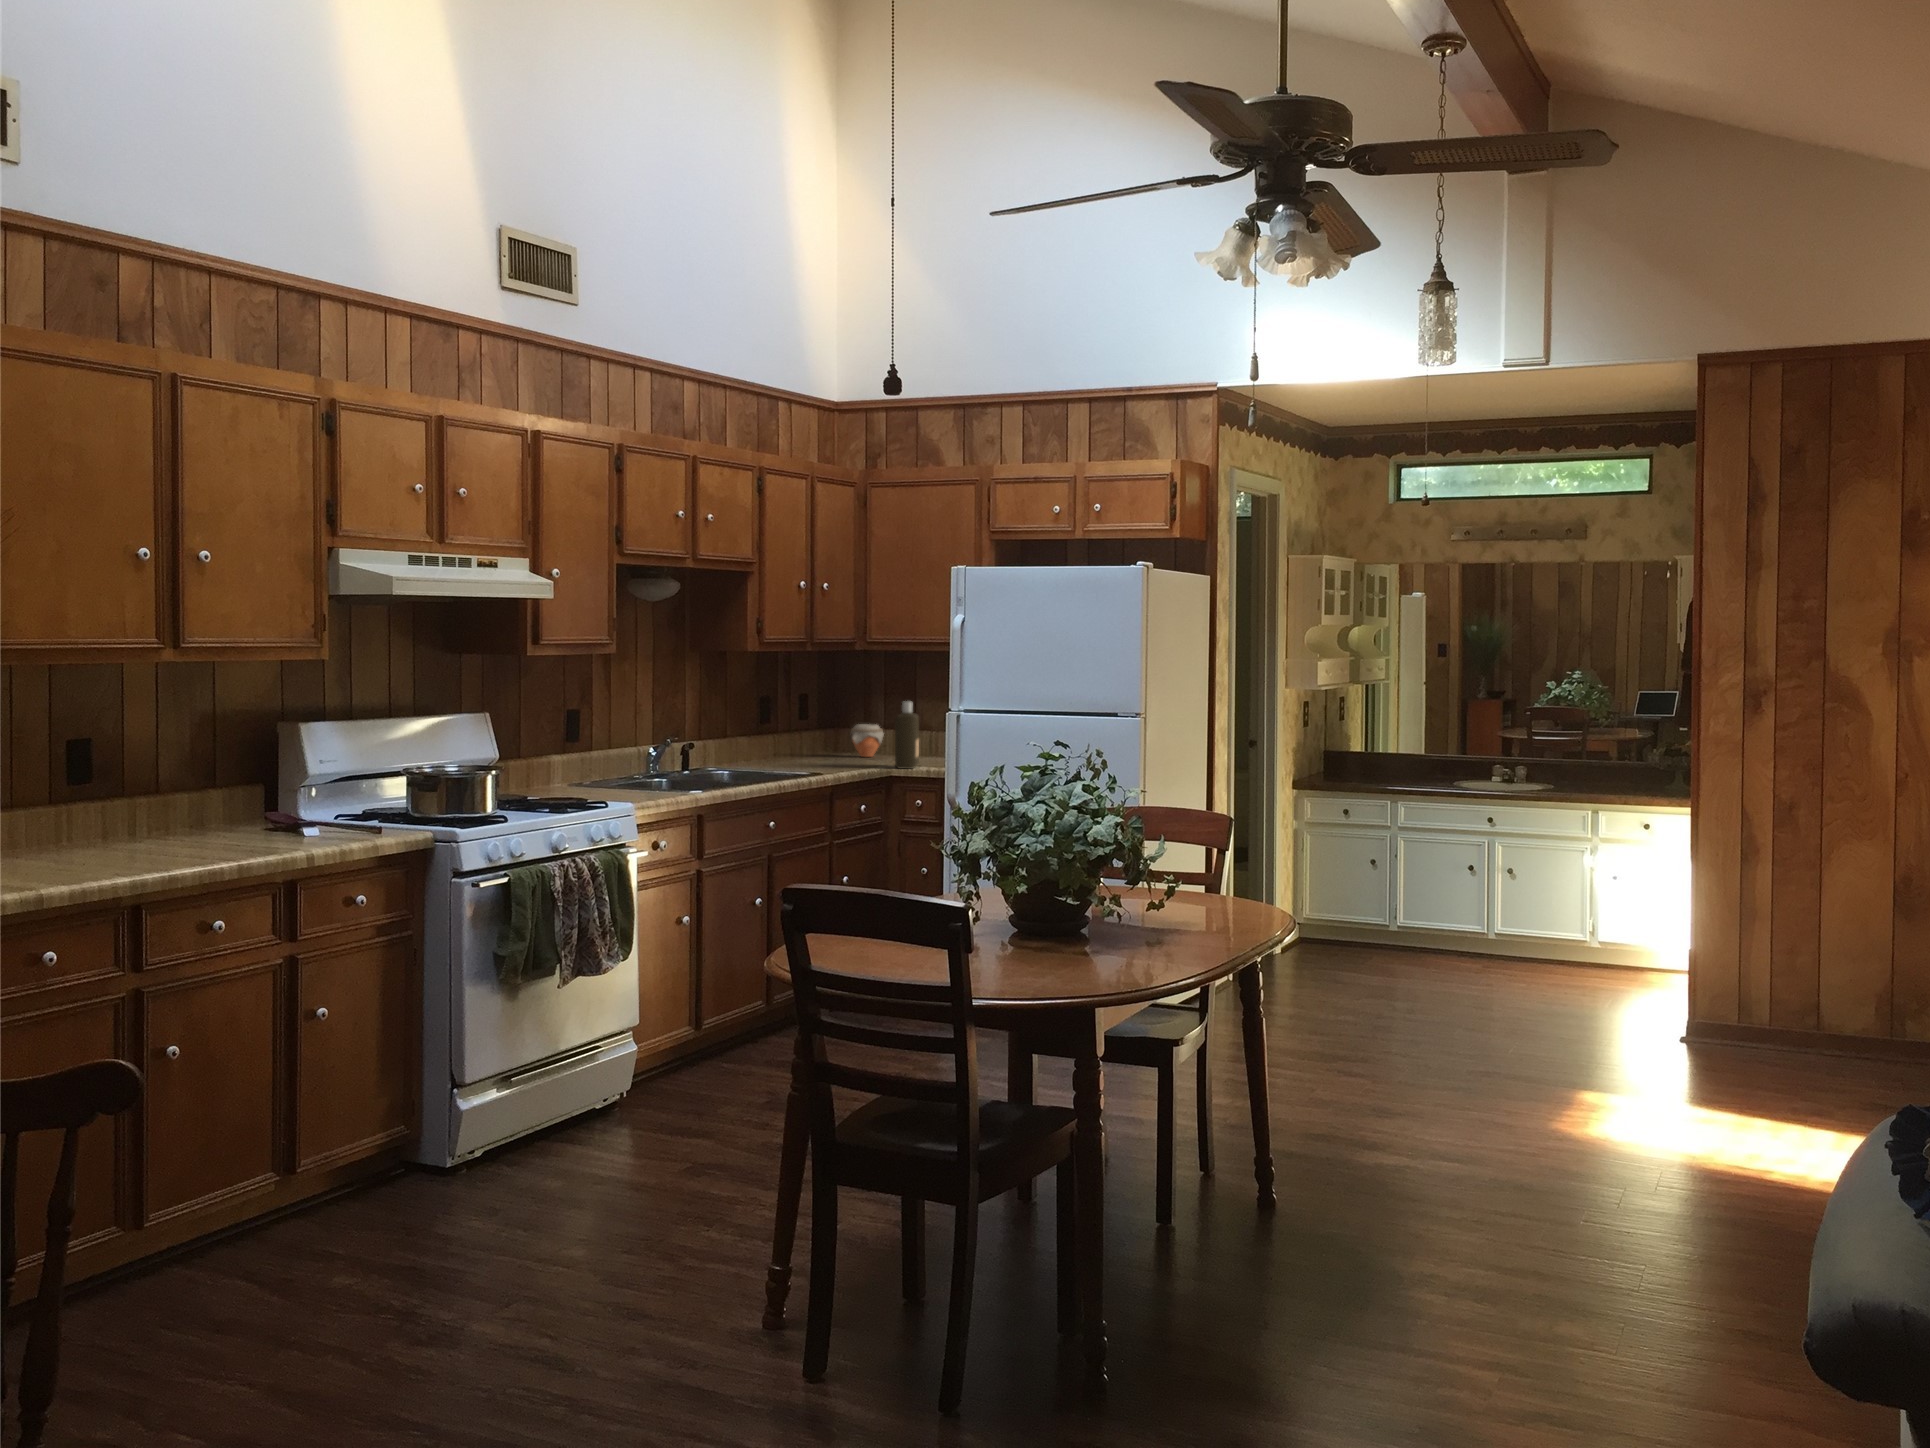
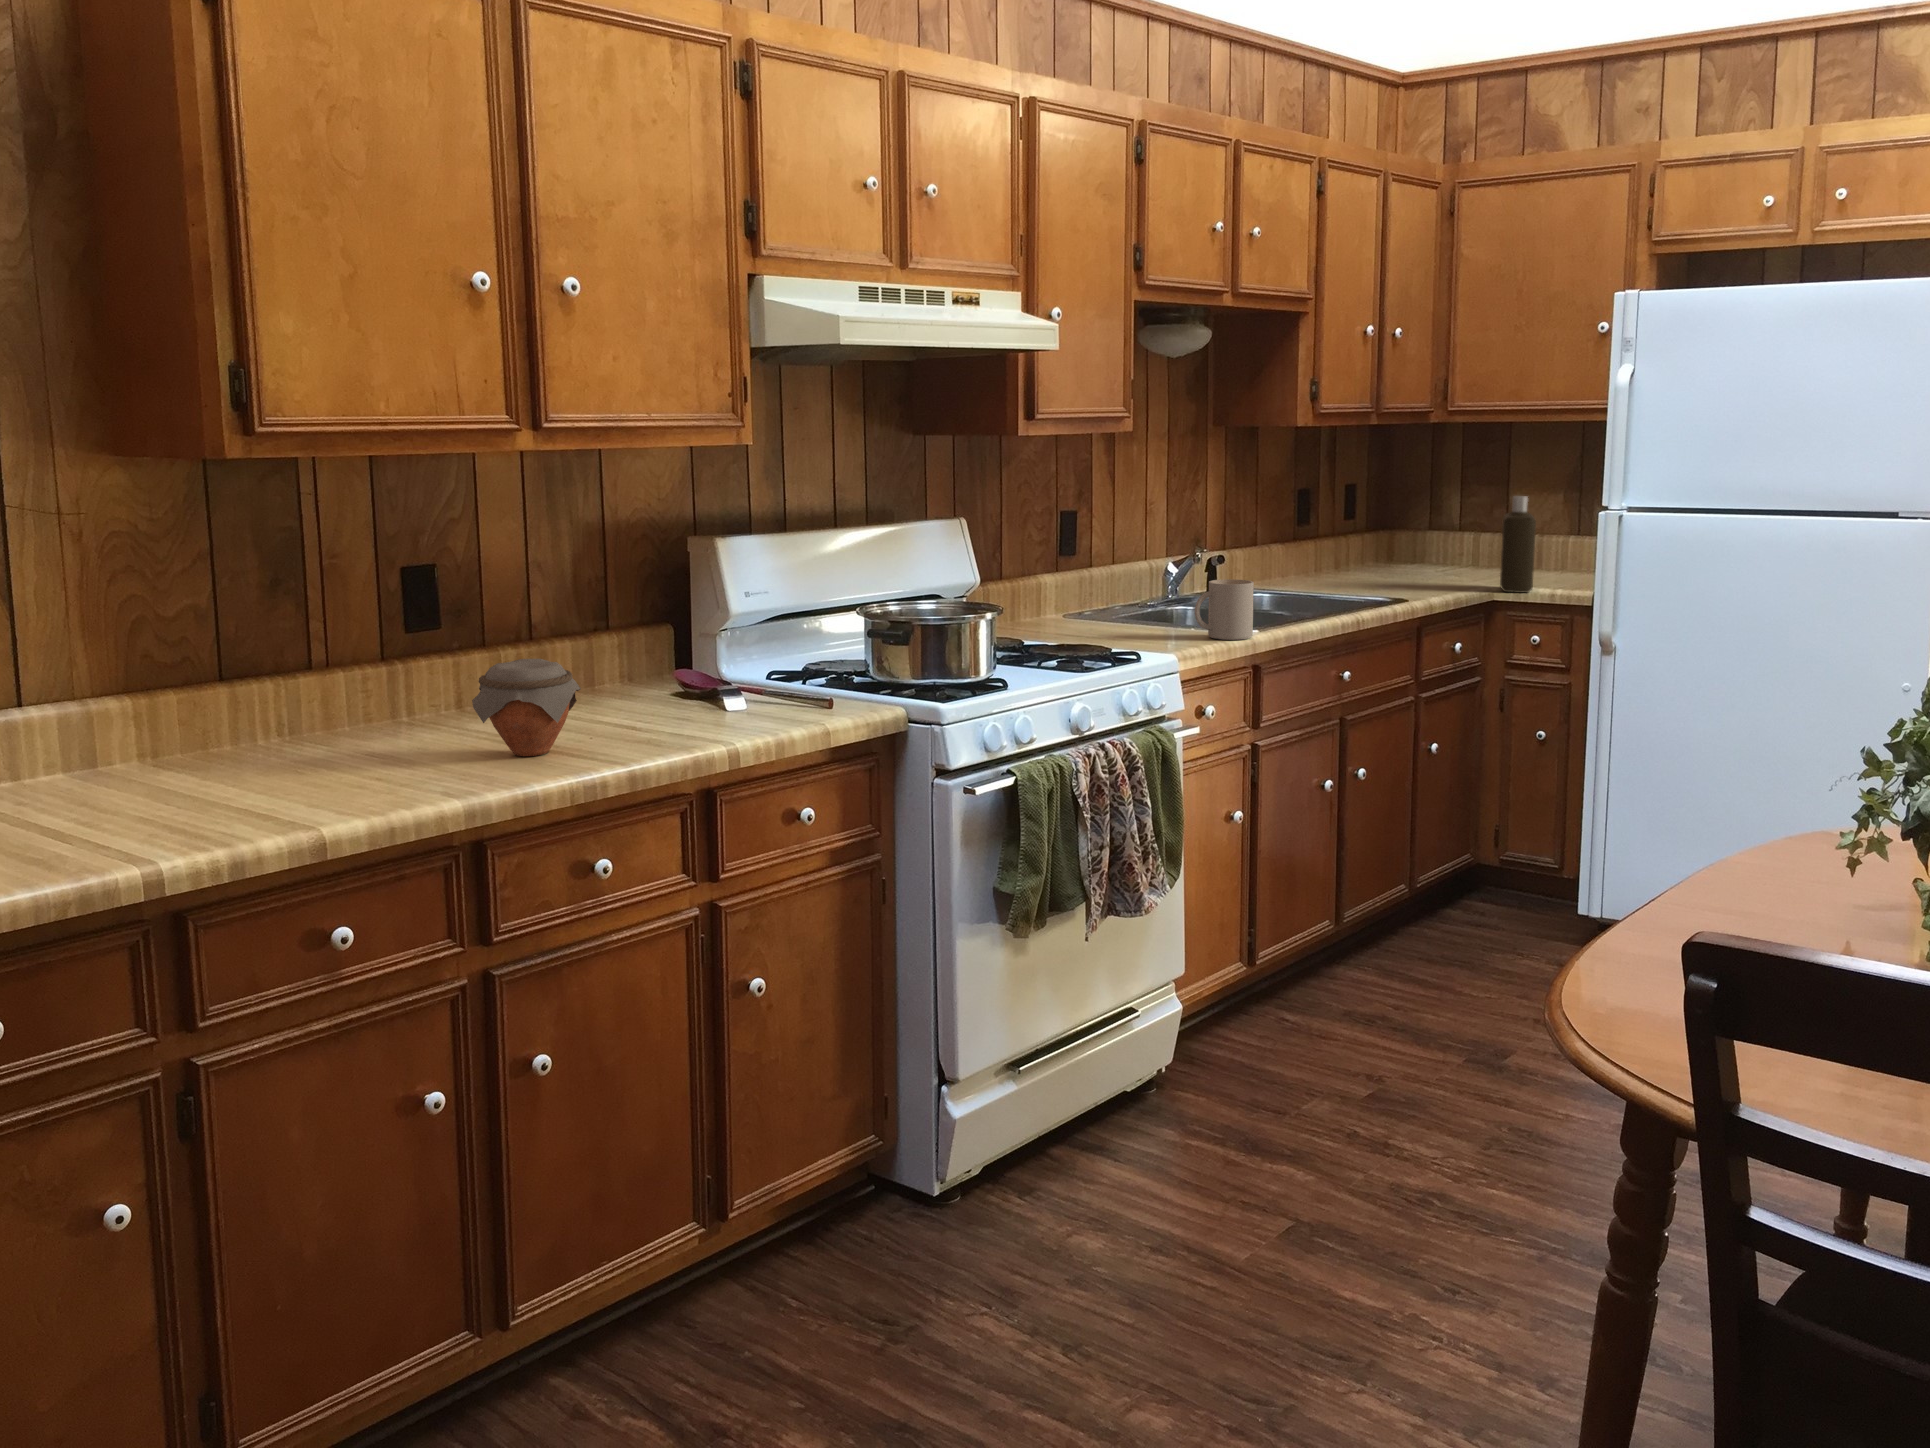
jar: present [850,724,884,757] -> present [472,659,581,756]
mug: none [655,755,696,796] -> present [1195,579,1254,640]

